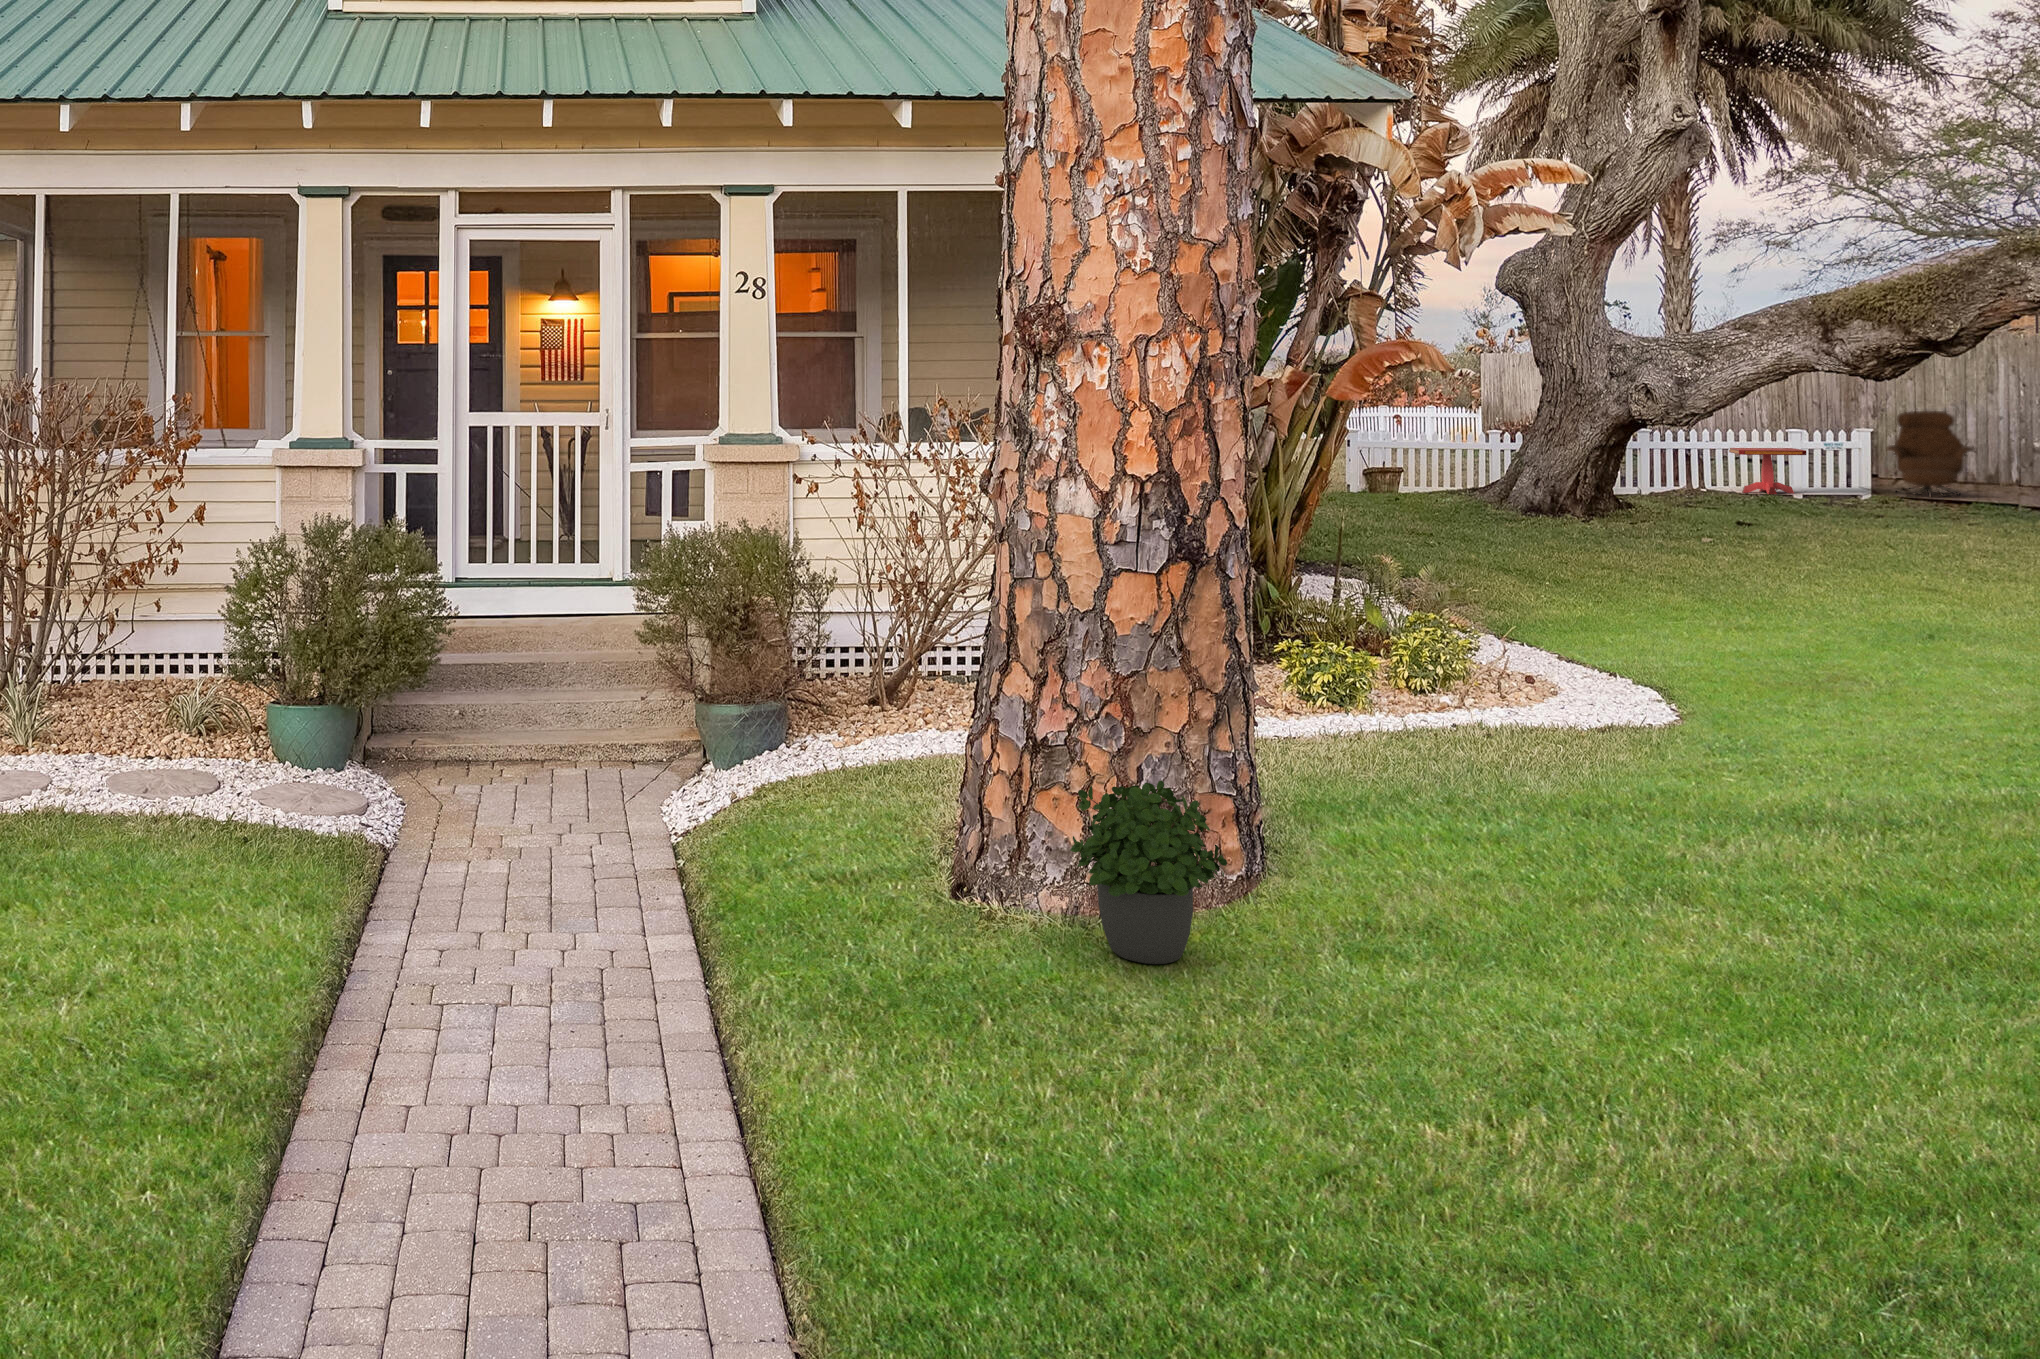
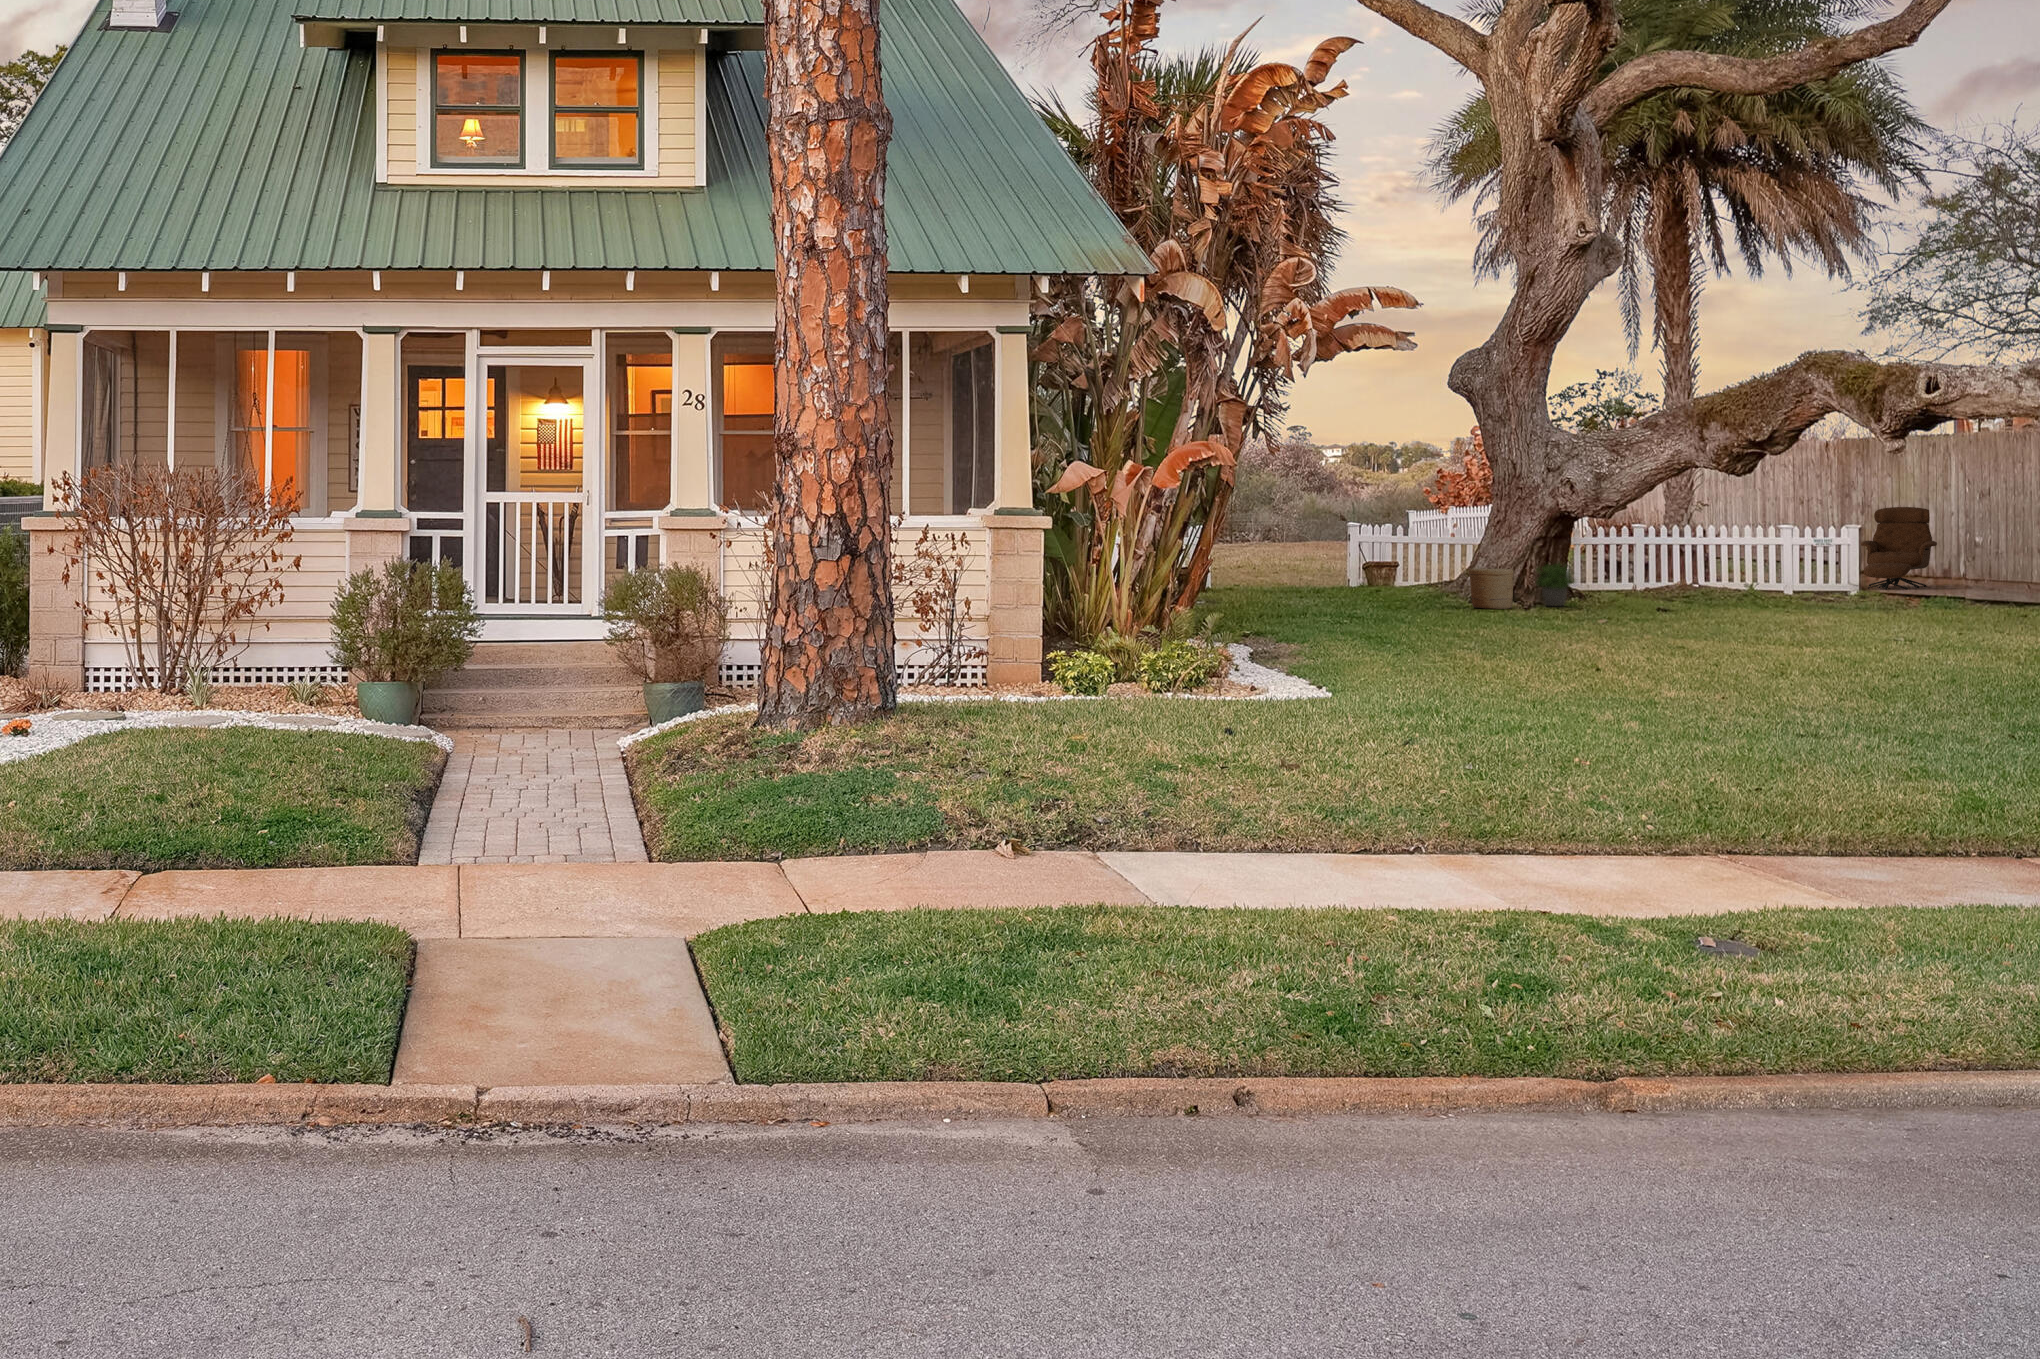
side table: present [1729,448,1806,494] -> none [1721,544,1782,588]
woven basket: none [1535,480,1587,525] -> present [1469,568,1513,609]
potted plant: present [1070,781,1227,964] -> present [1536,564,1572,606]

